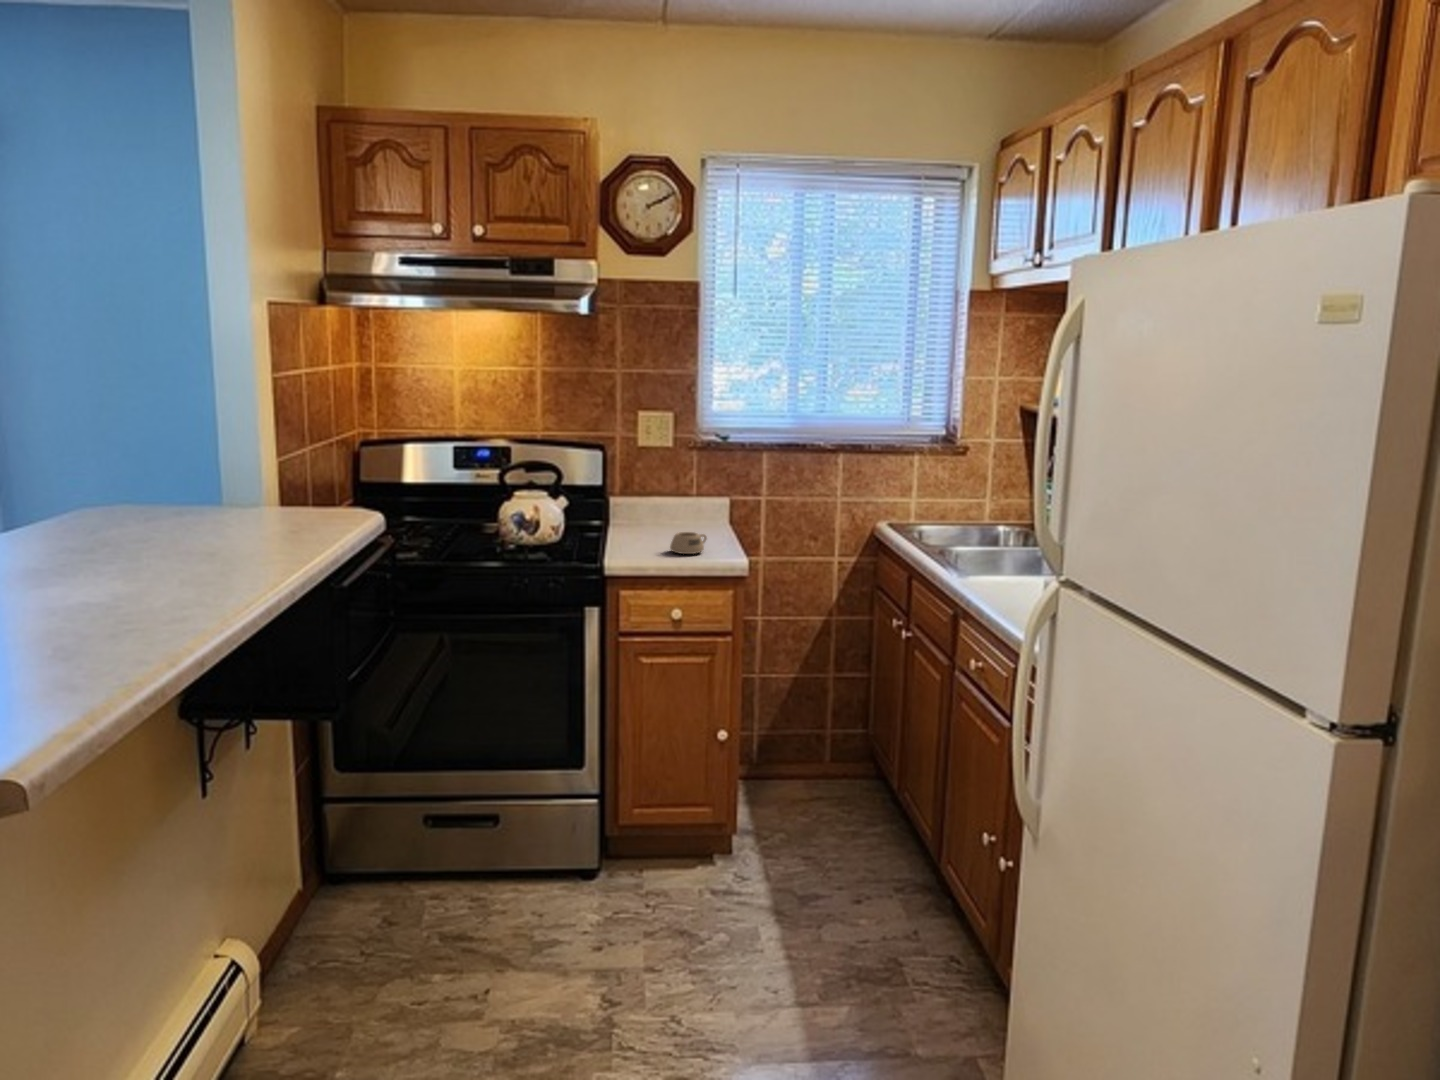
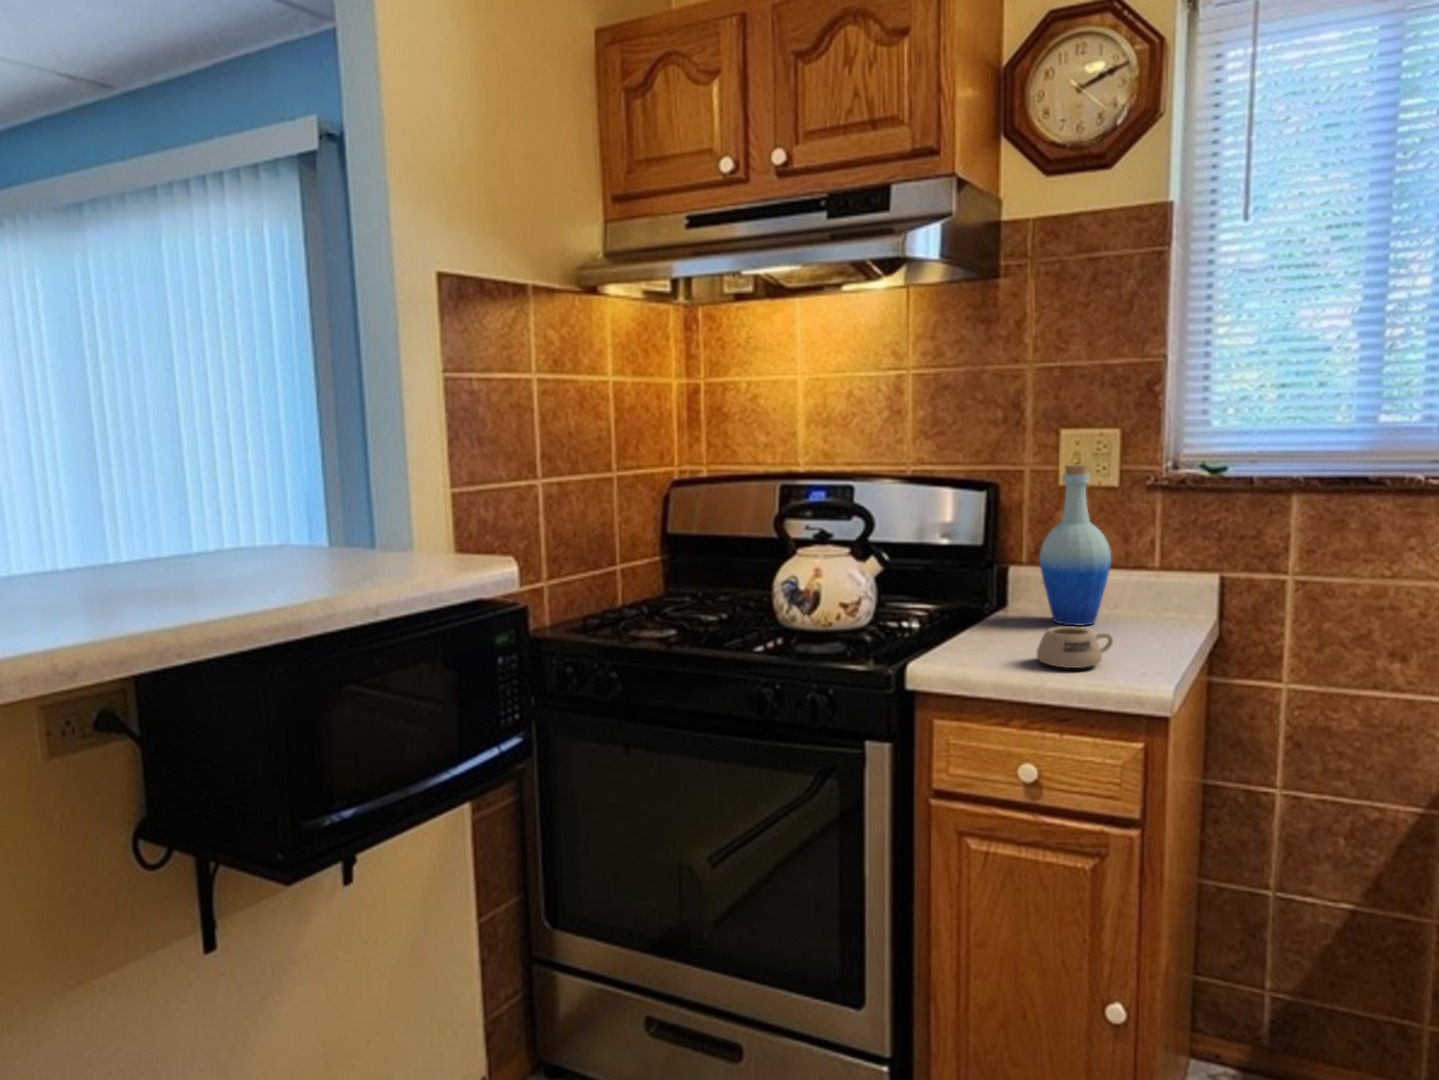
bottle: none [640,437,681,533] -> present [1039,464,1111,626]

